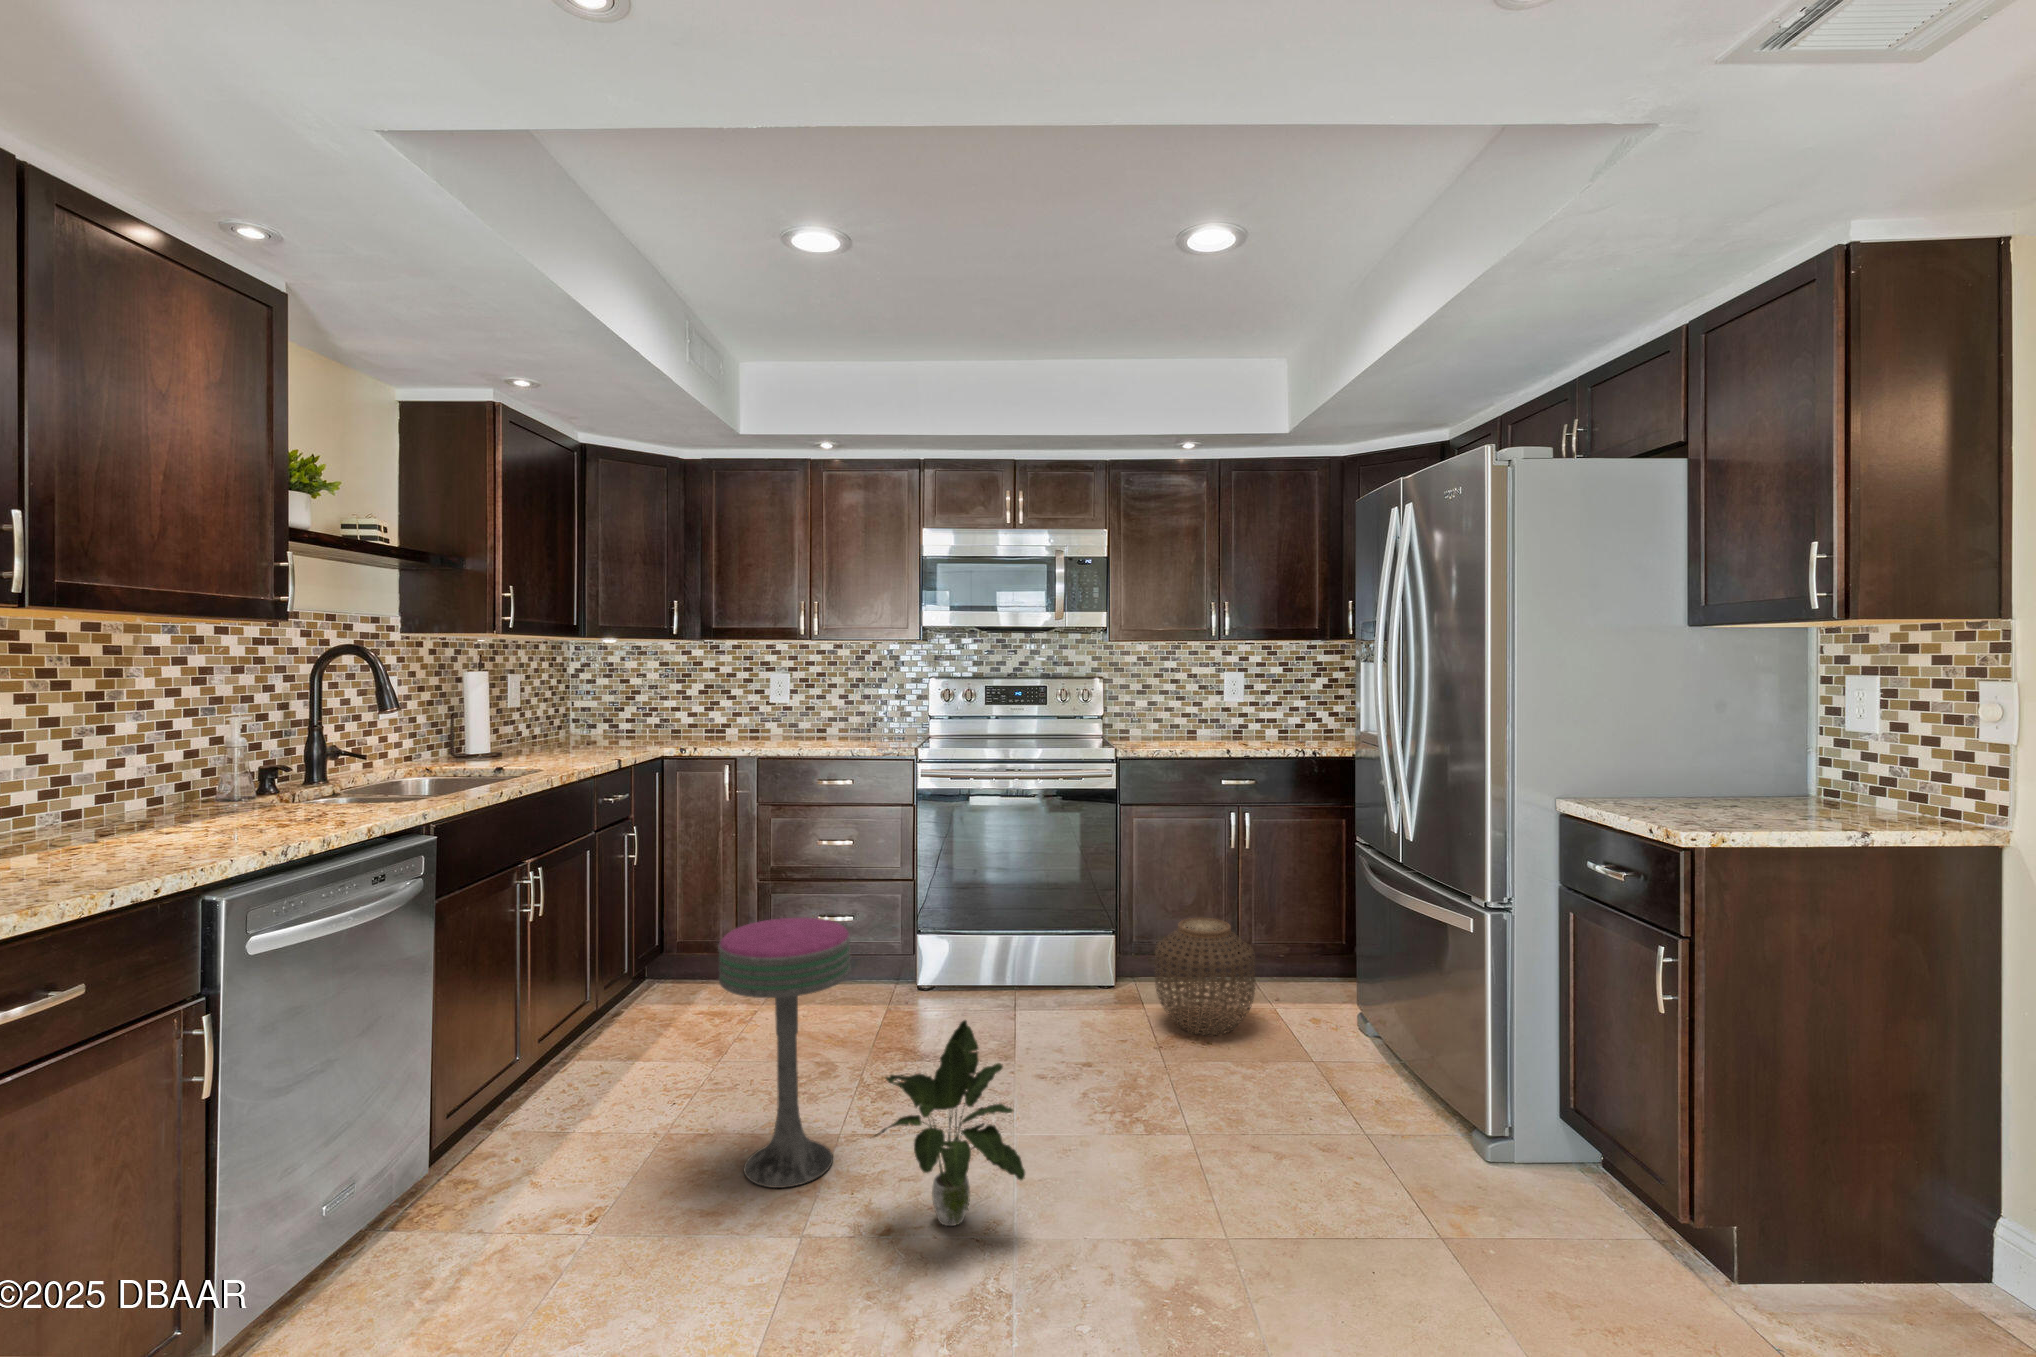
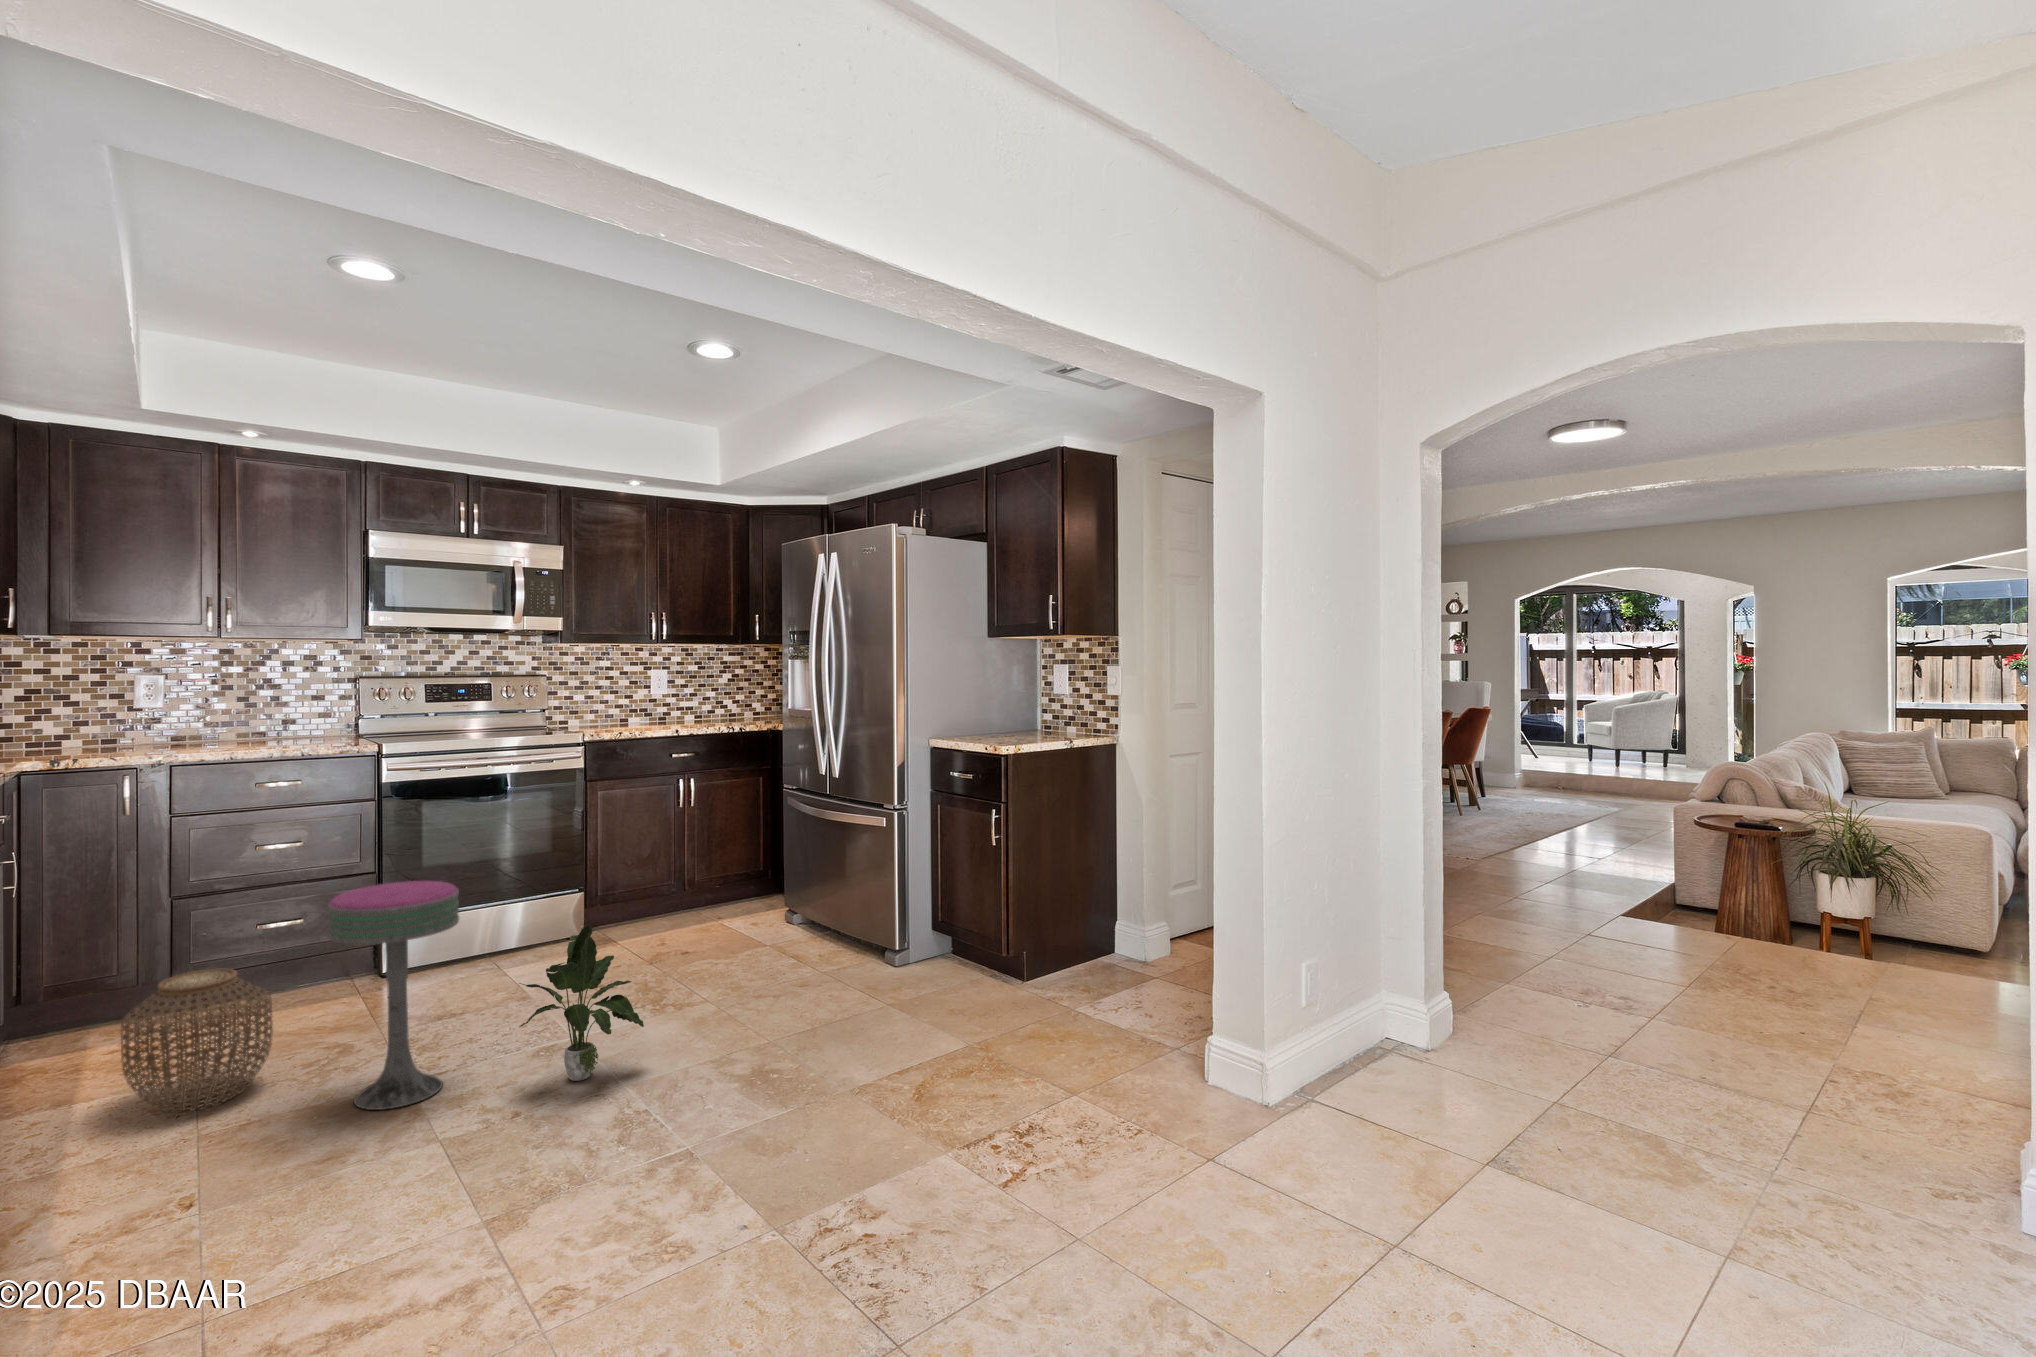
woven basket: present [1155,918,1255,1036] -> present [121,969,273,1112]

